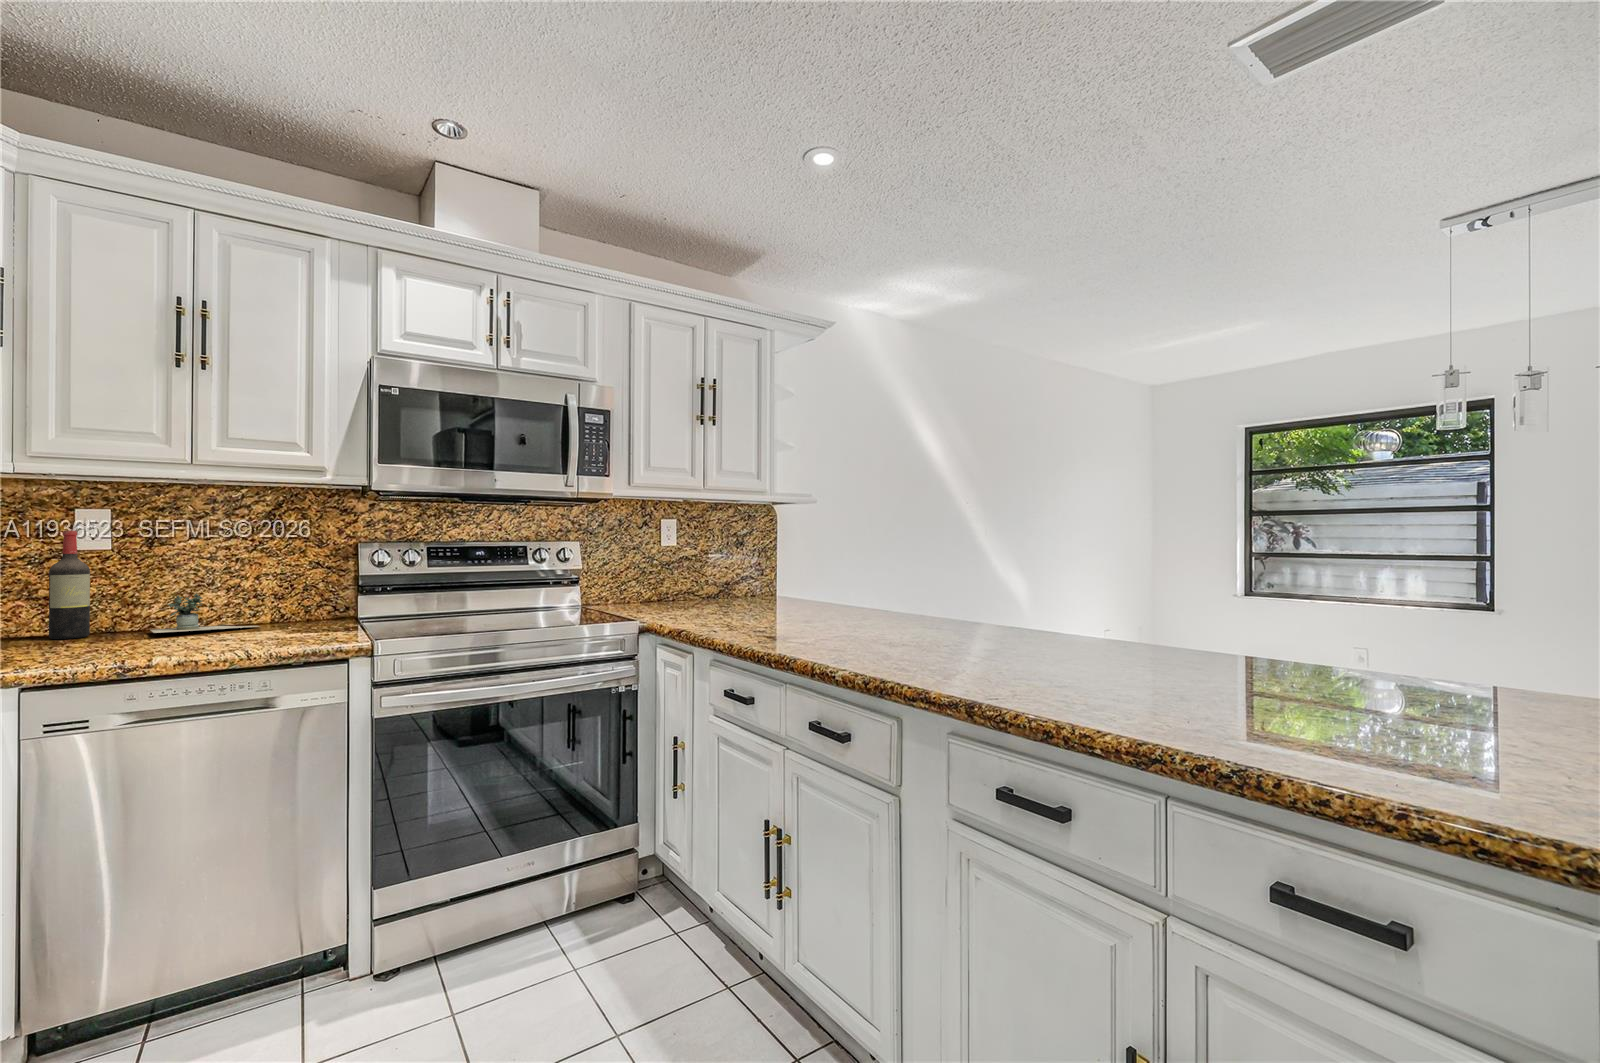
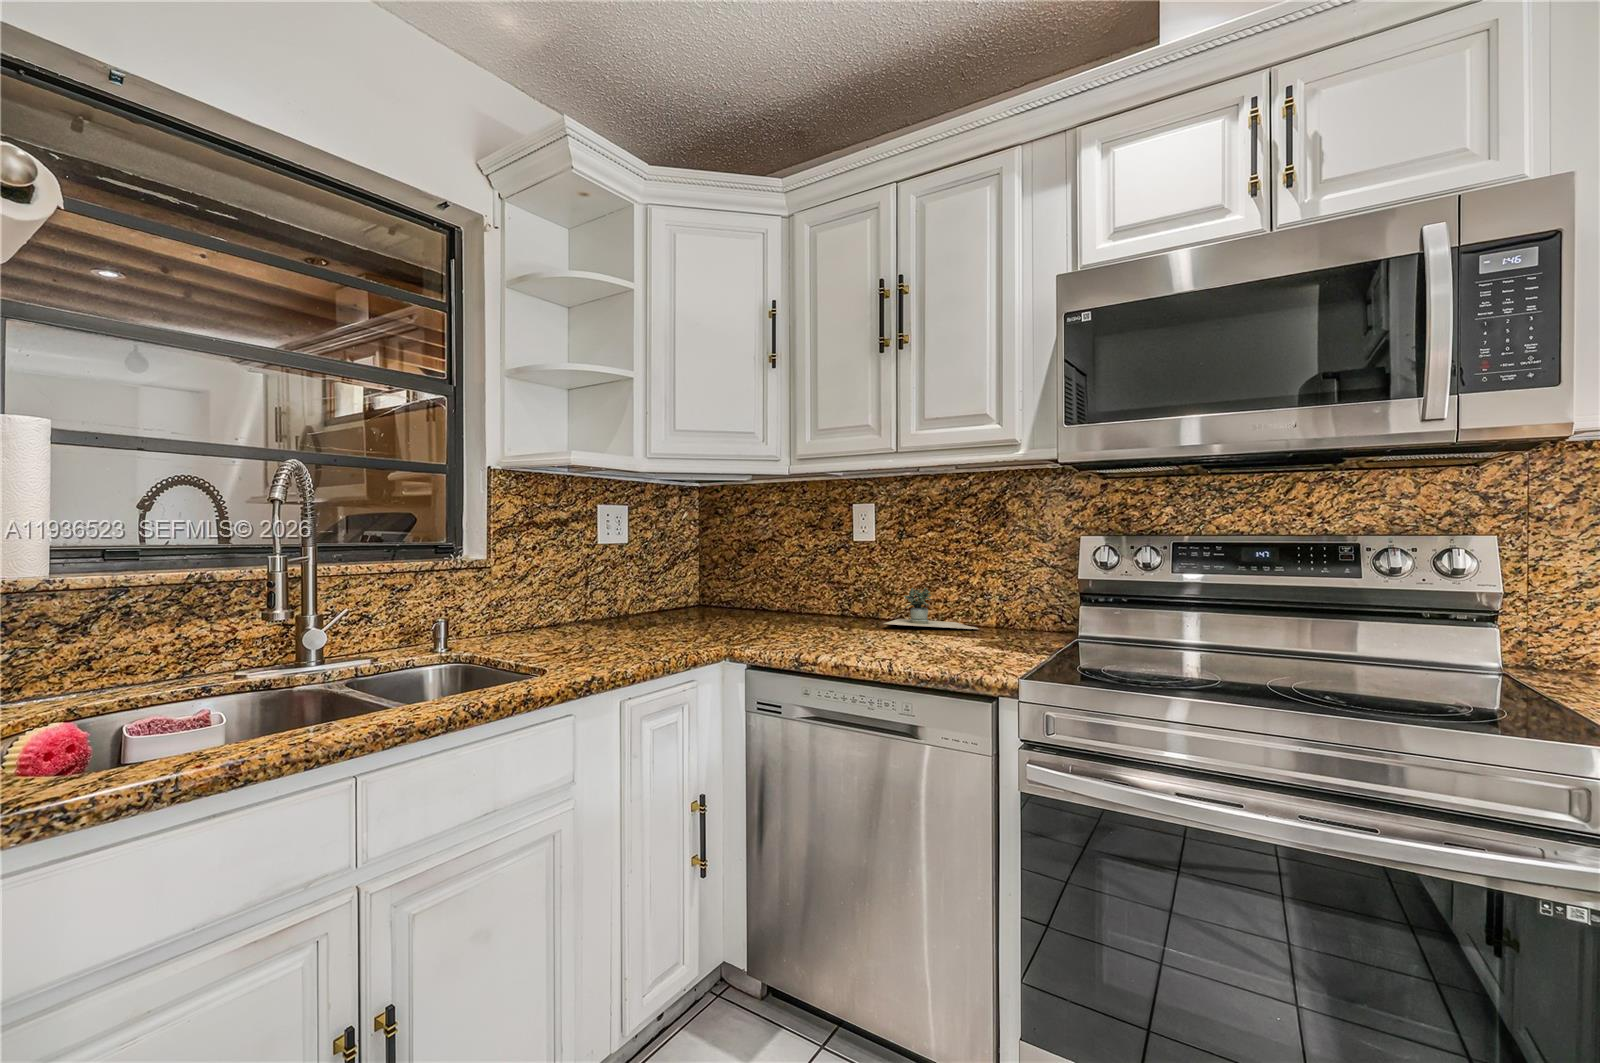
wine bottle: present [49,531,90,639] -> none [837,524,862,619]

